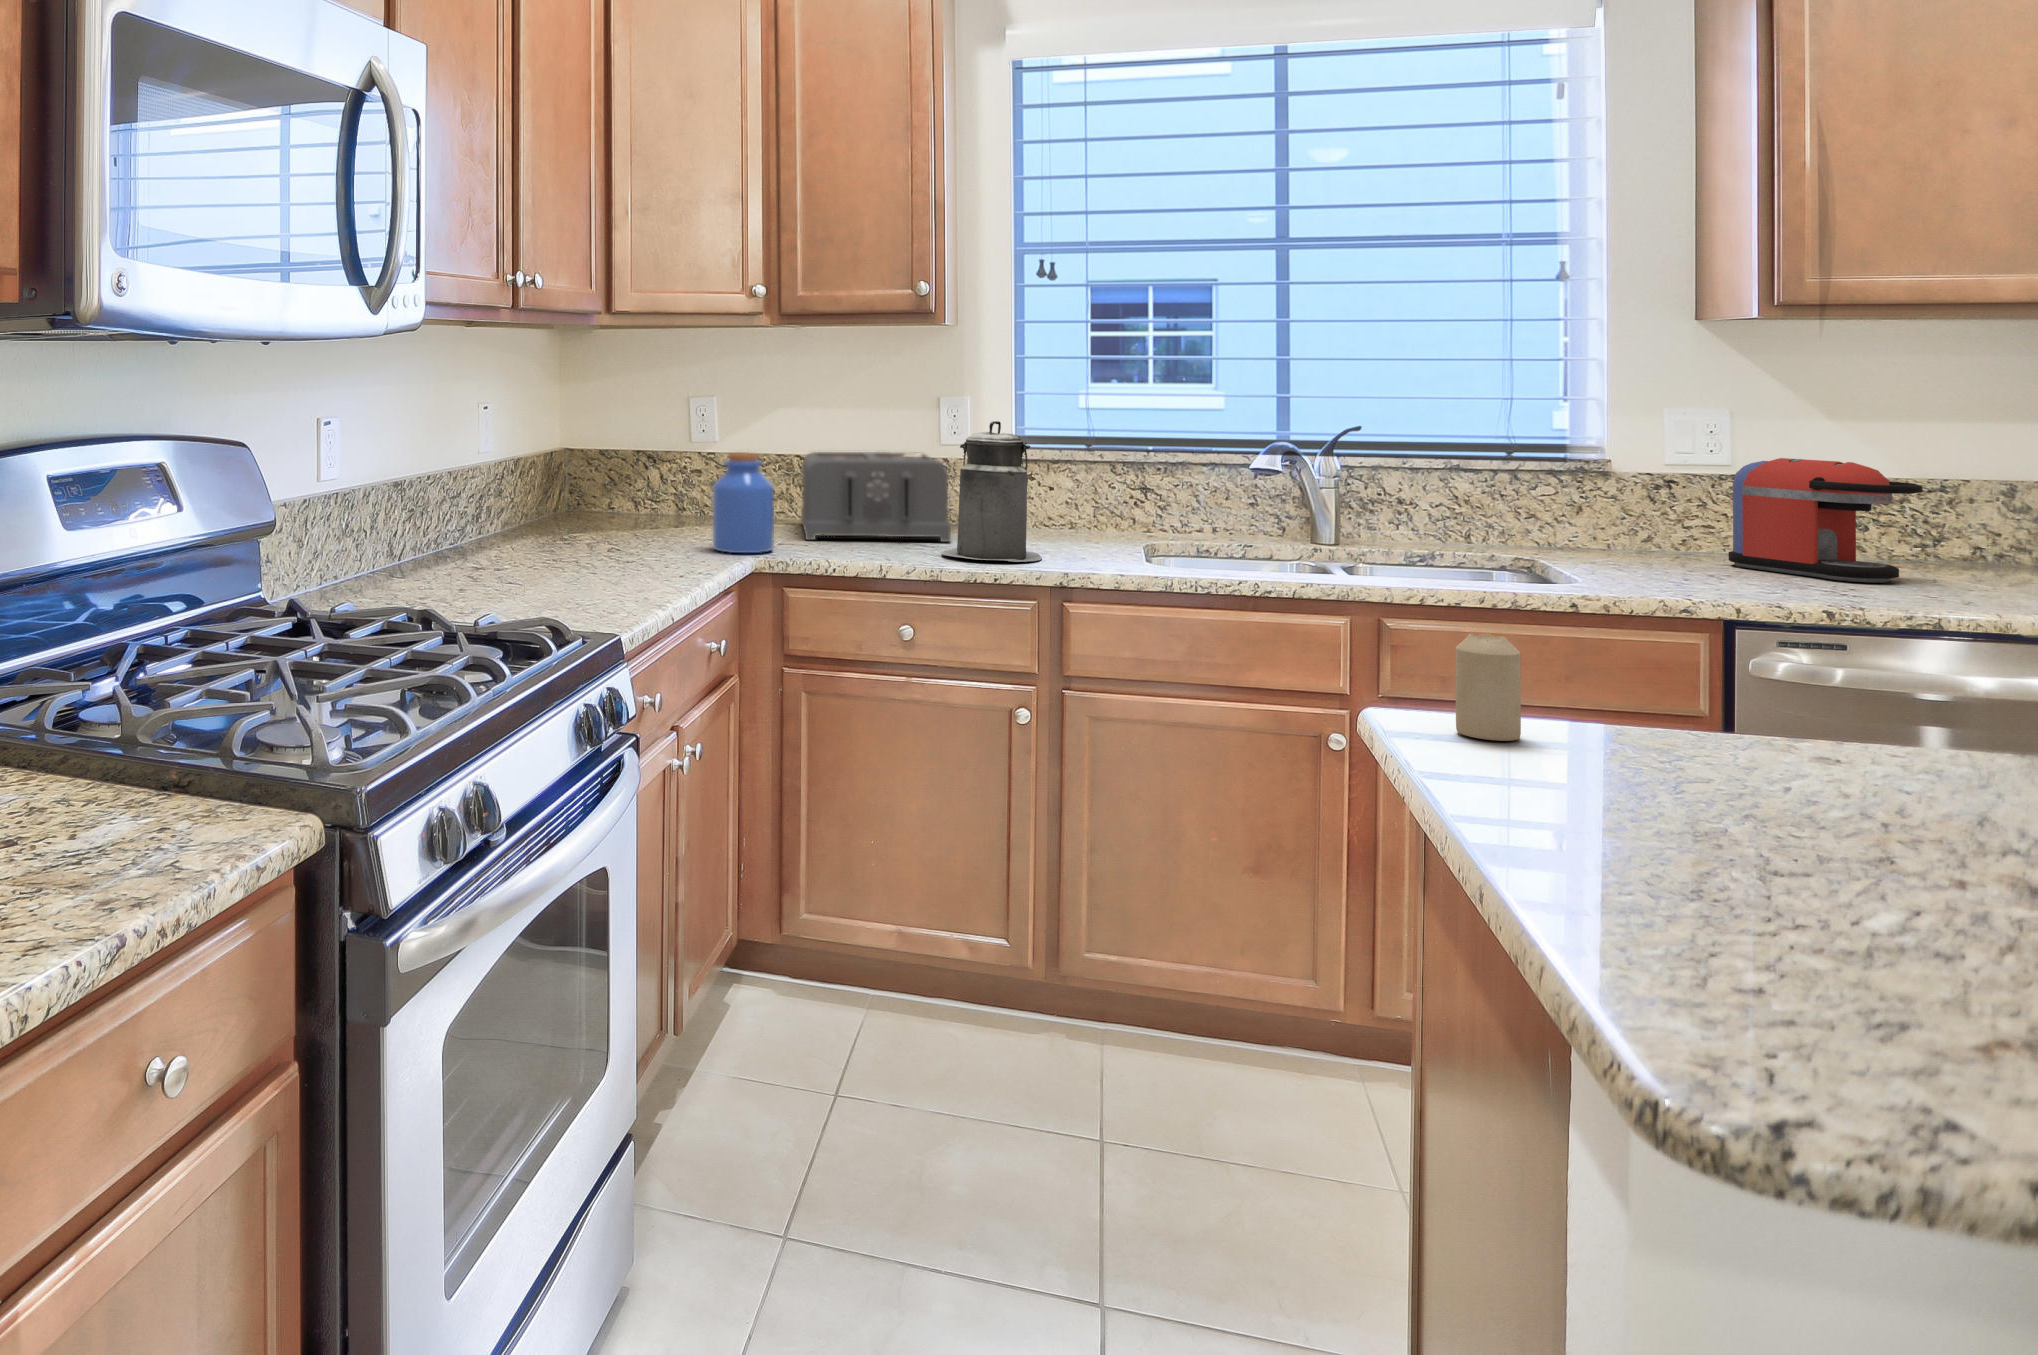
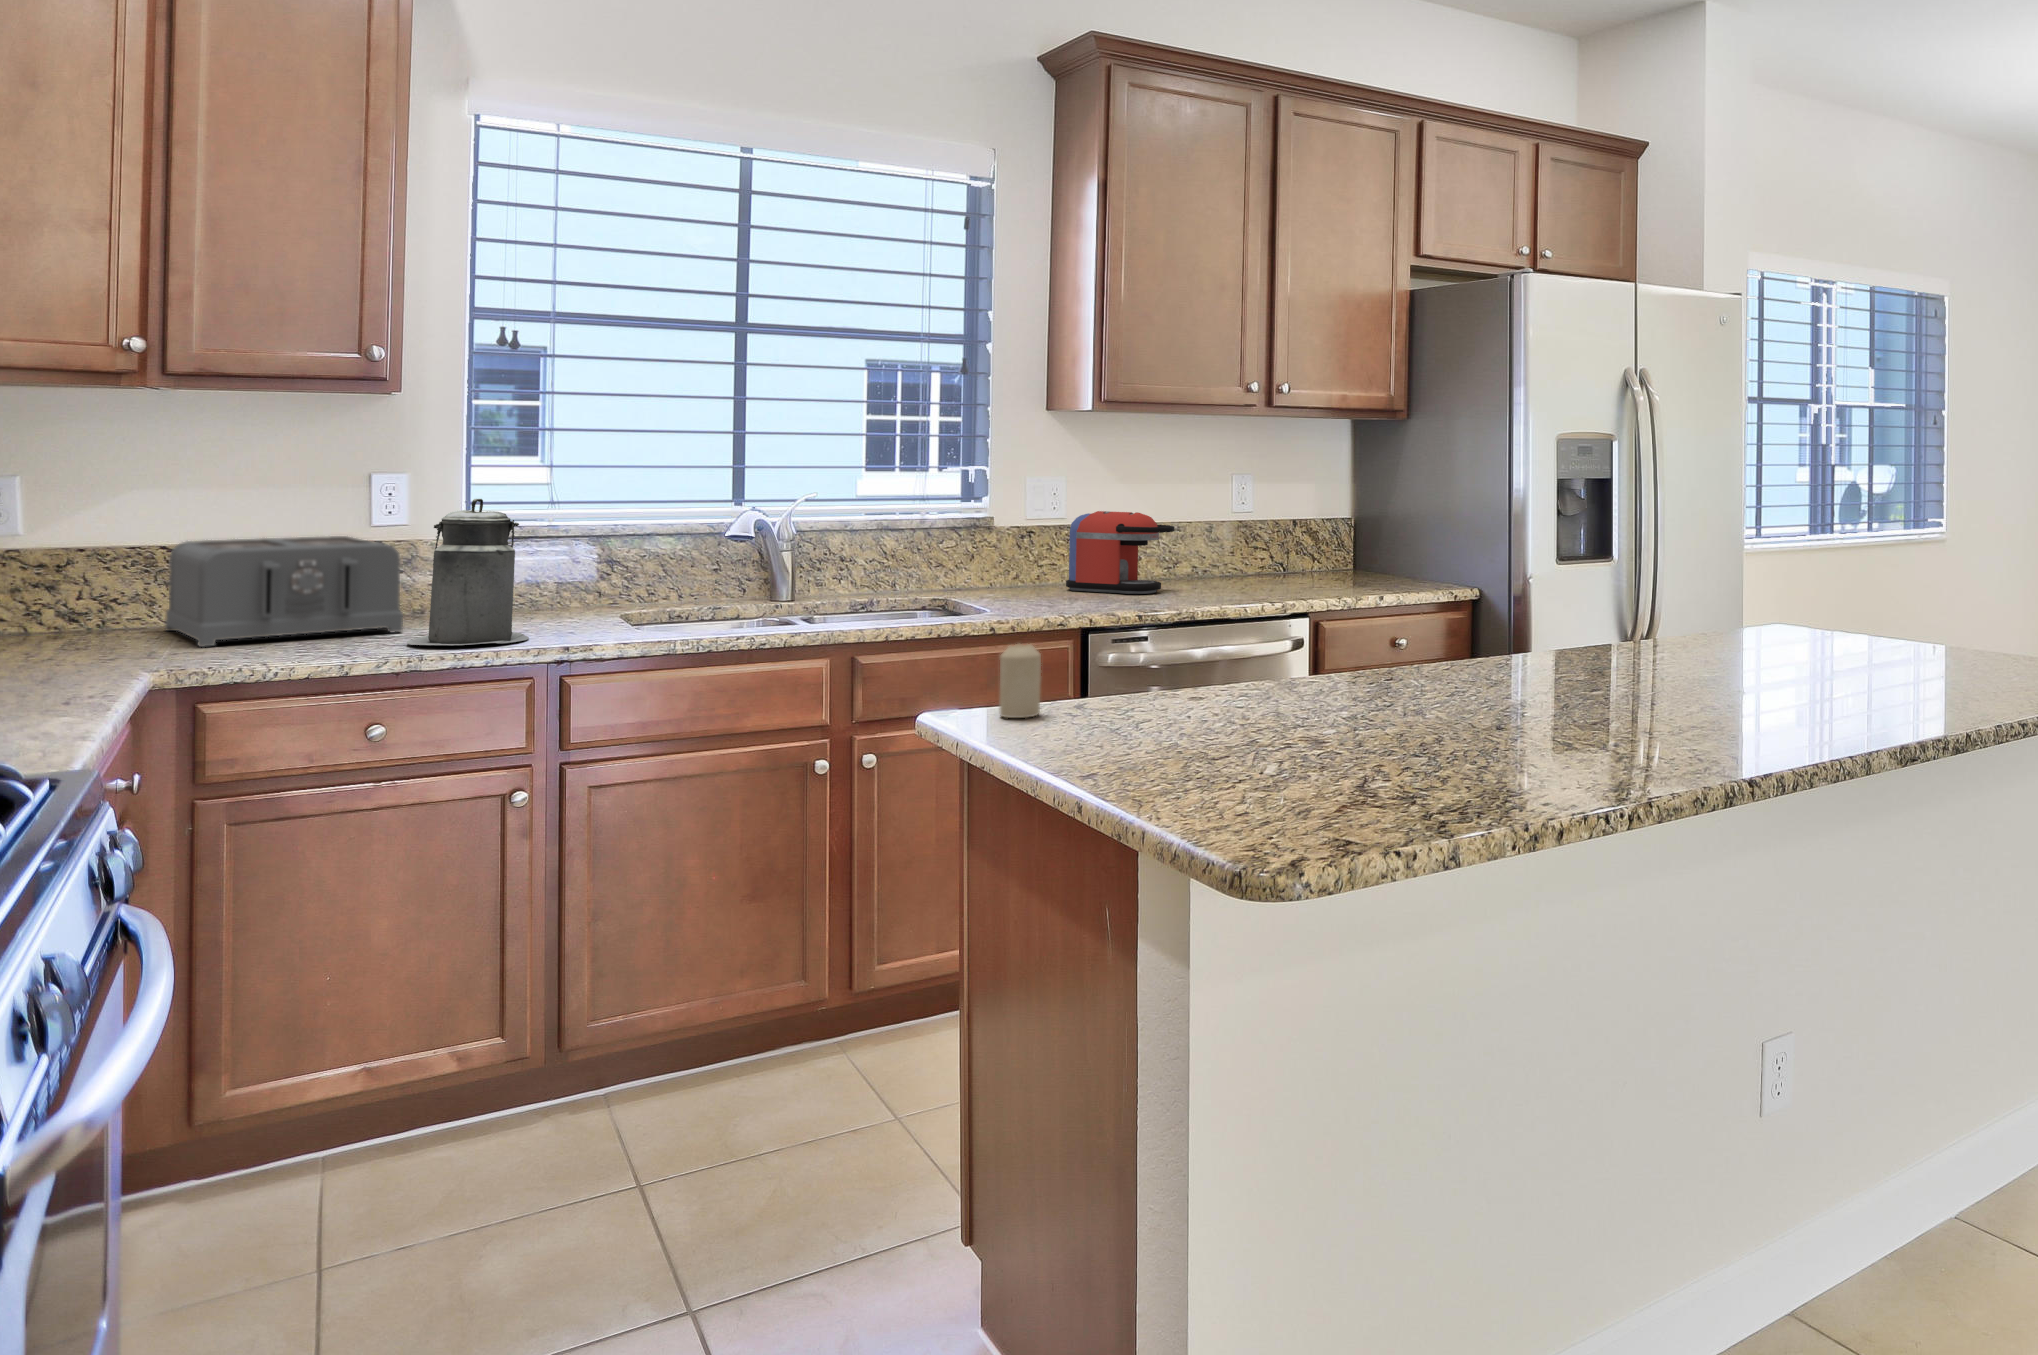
jar: present [713,452,774,553] -> none [69,545,172,671]

